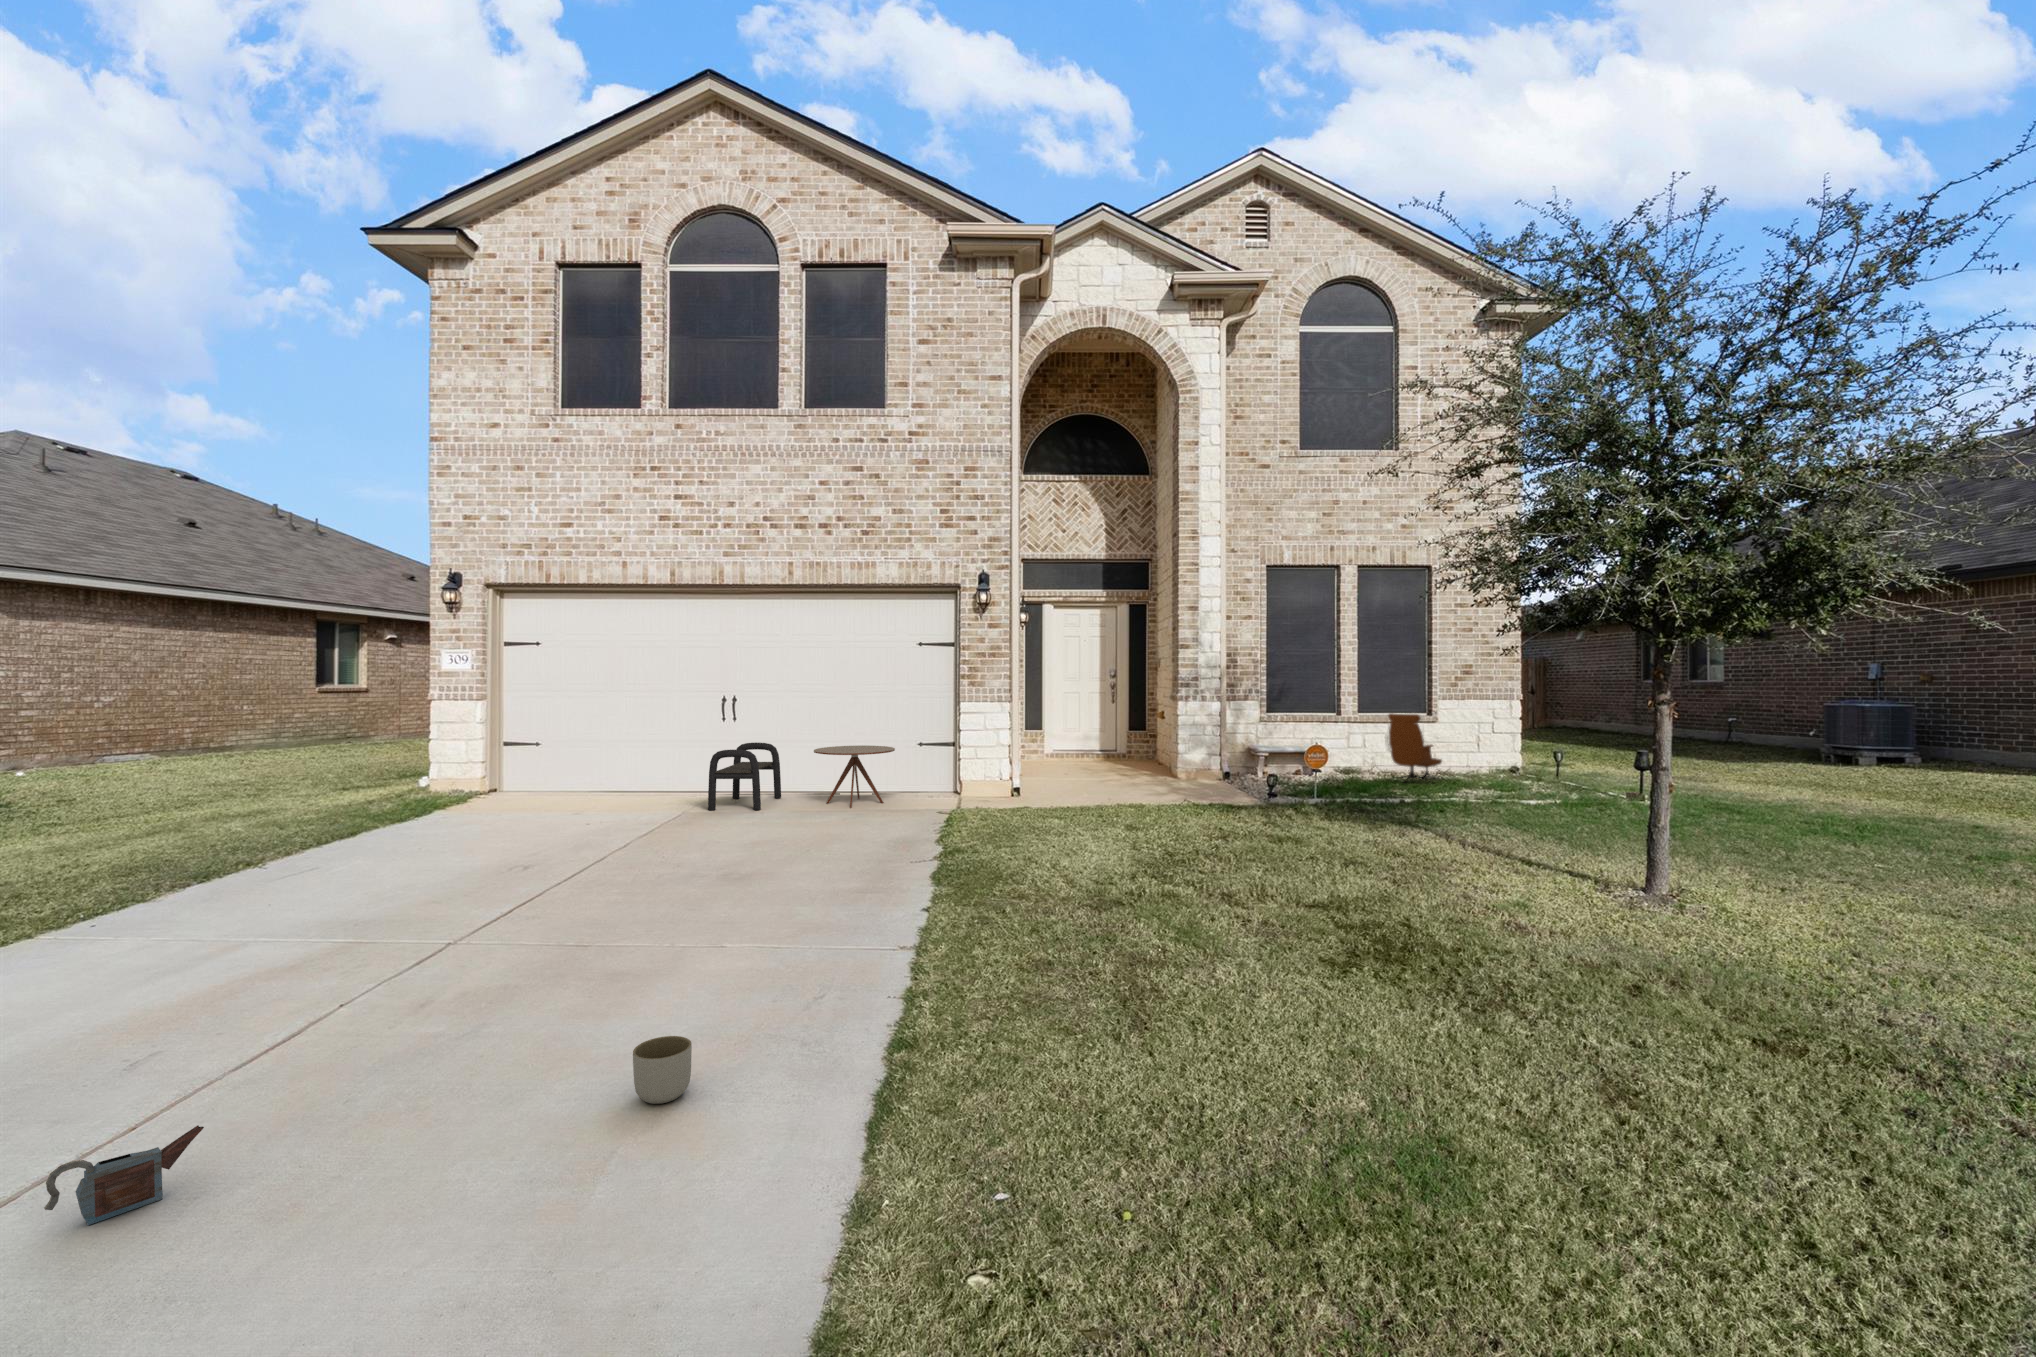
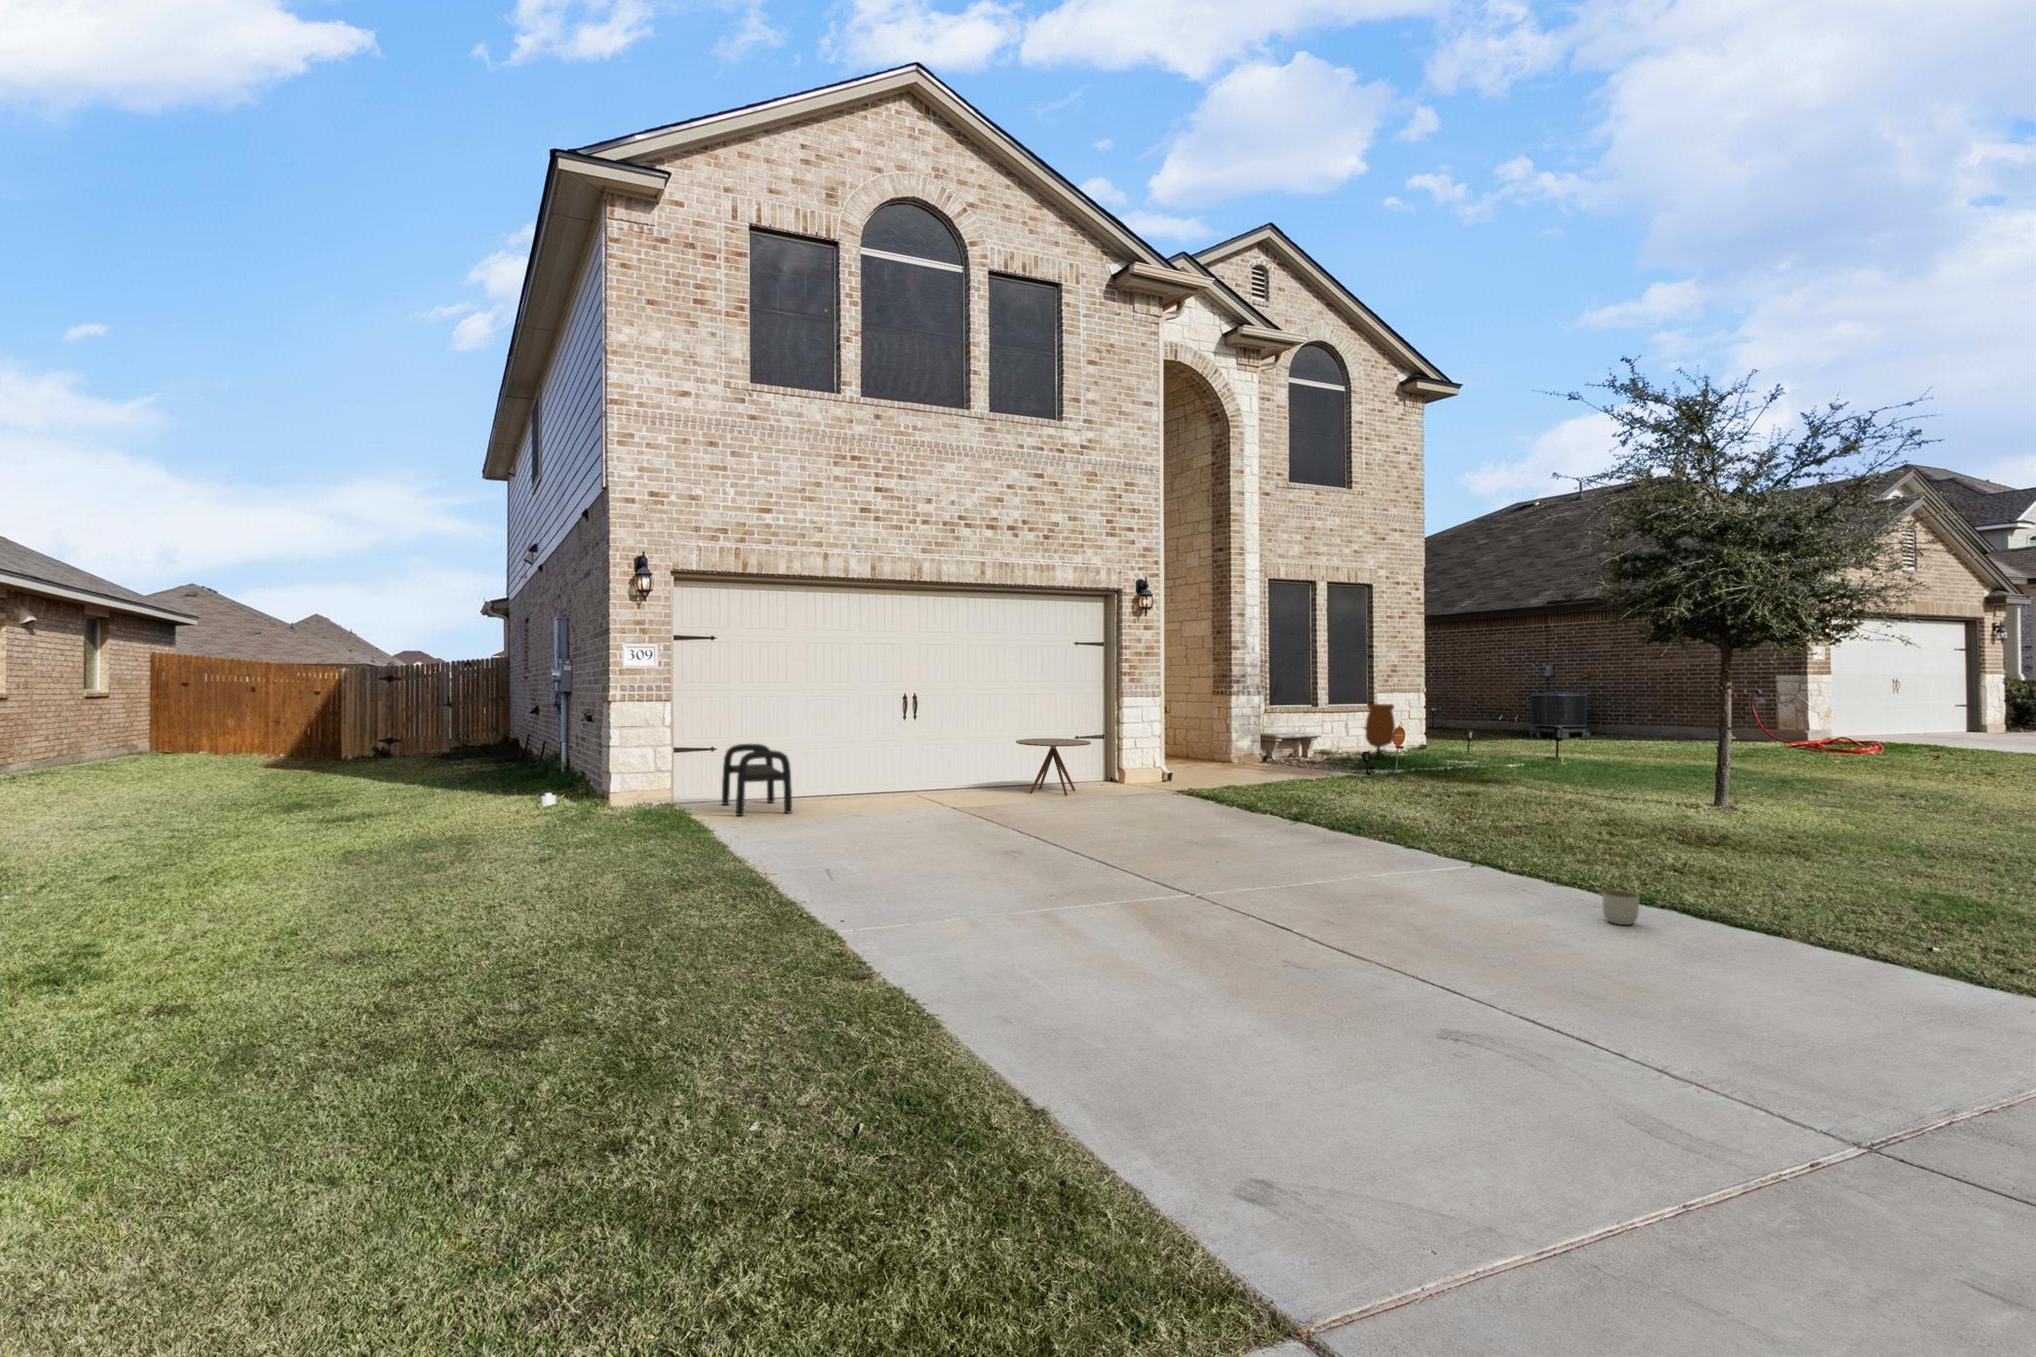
bench: present [708,743,781,810] -> present [722,744,792,816]
watering can: present [44,1125,204,1225] -> none [1570,938,1596,986]

